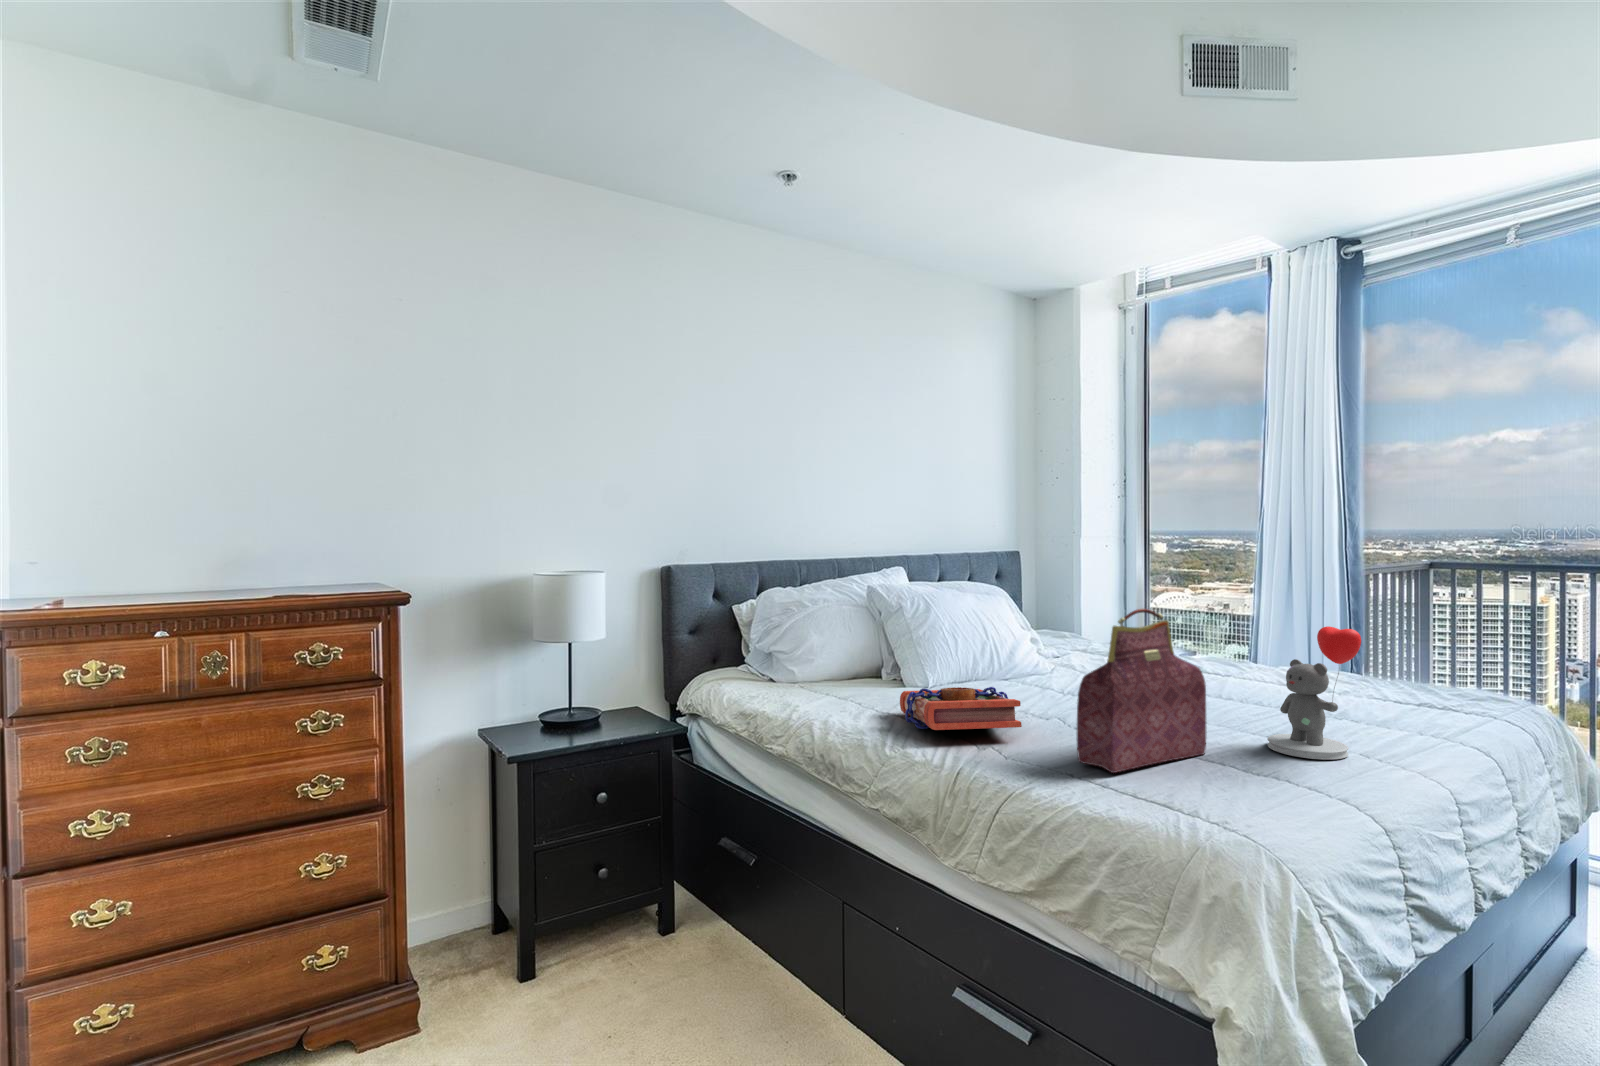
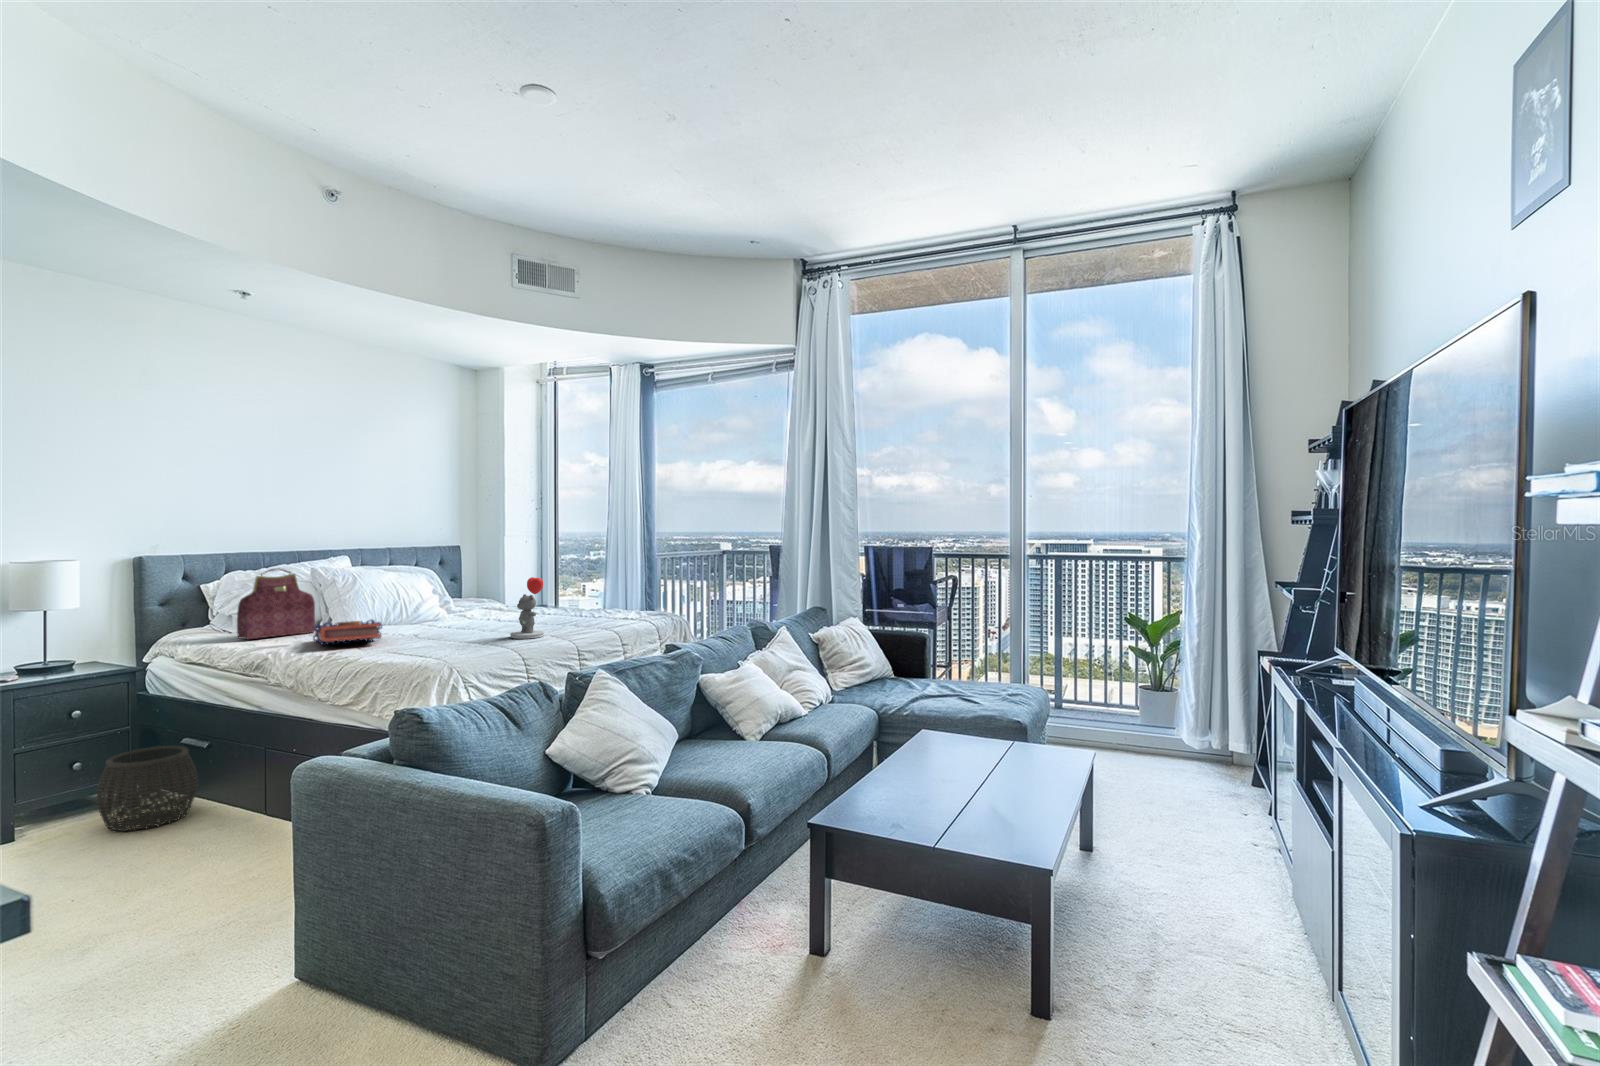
handbag: present [1077,609,1206,773] -> present [237,569,315,639]
woven basket: none [623,853,744,999] -> present [96,746,198,831]

